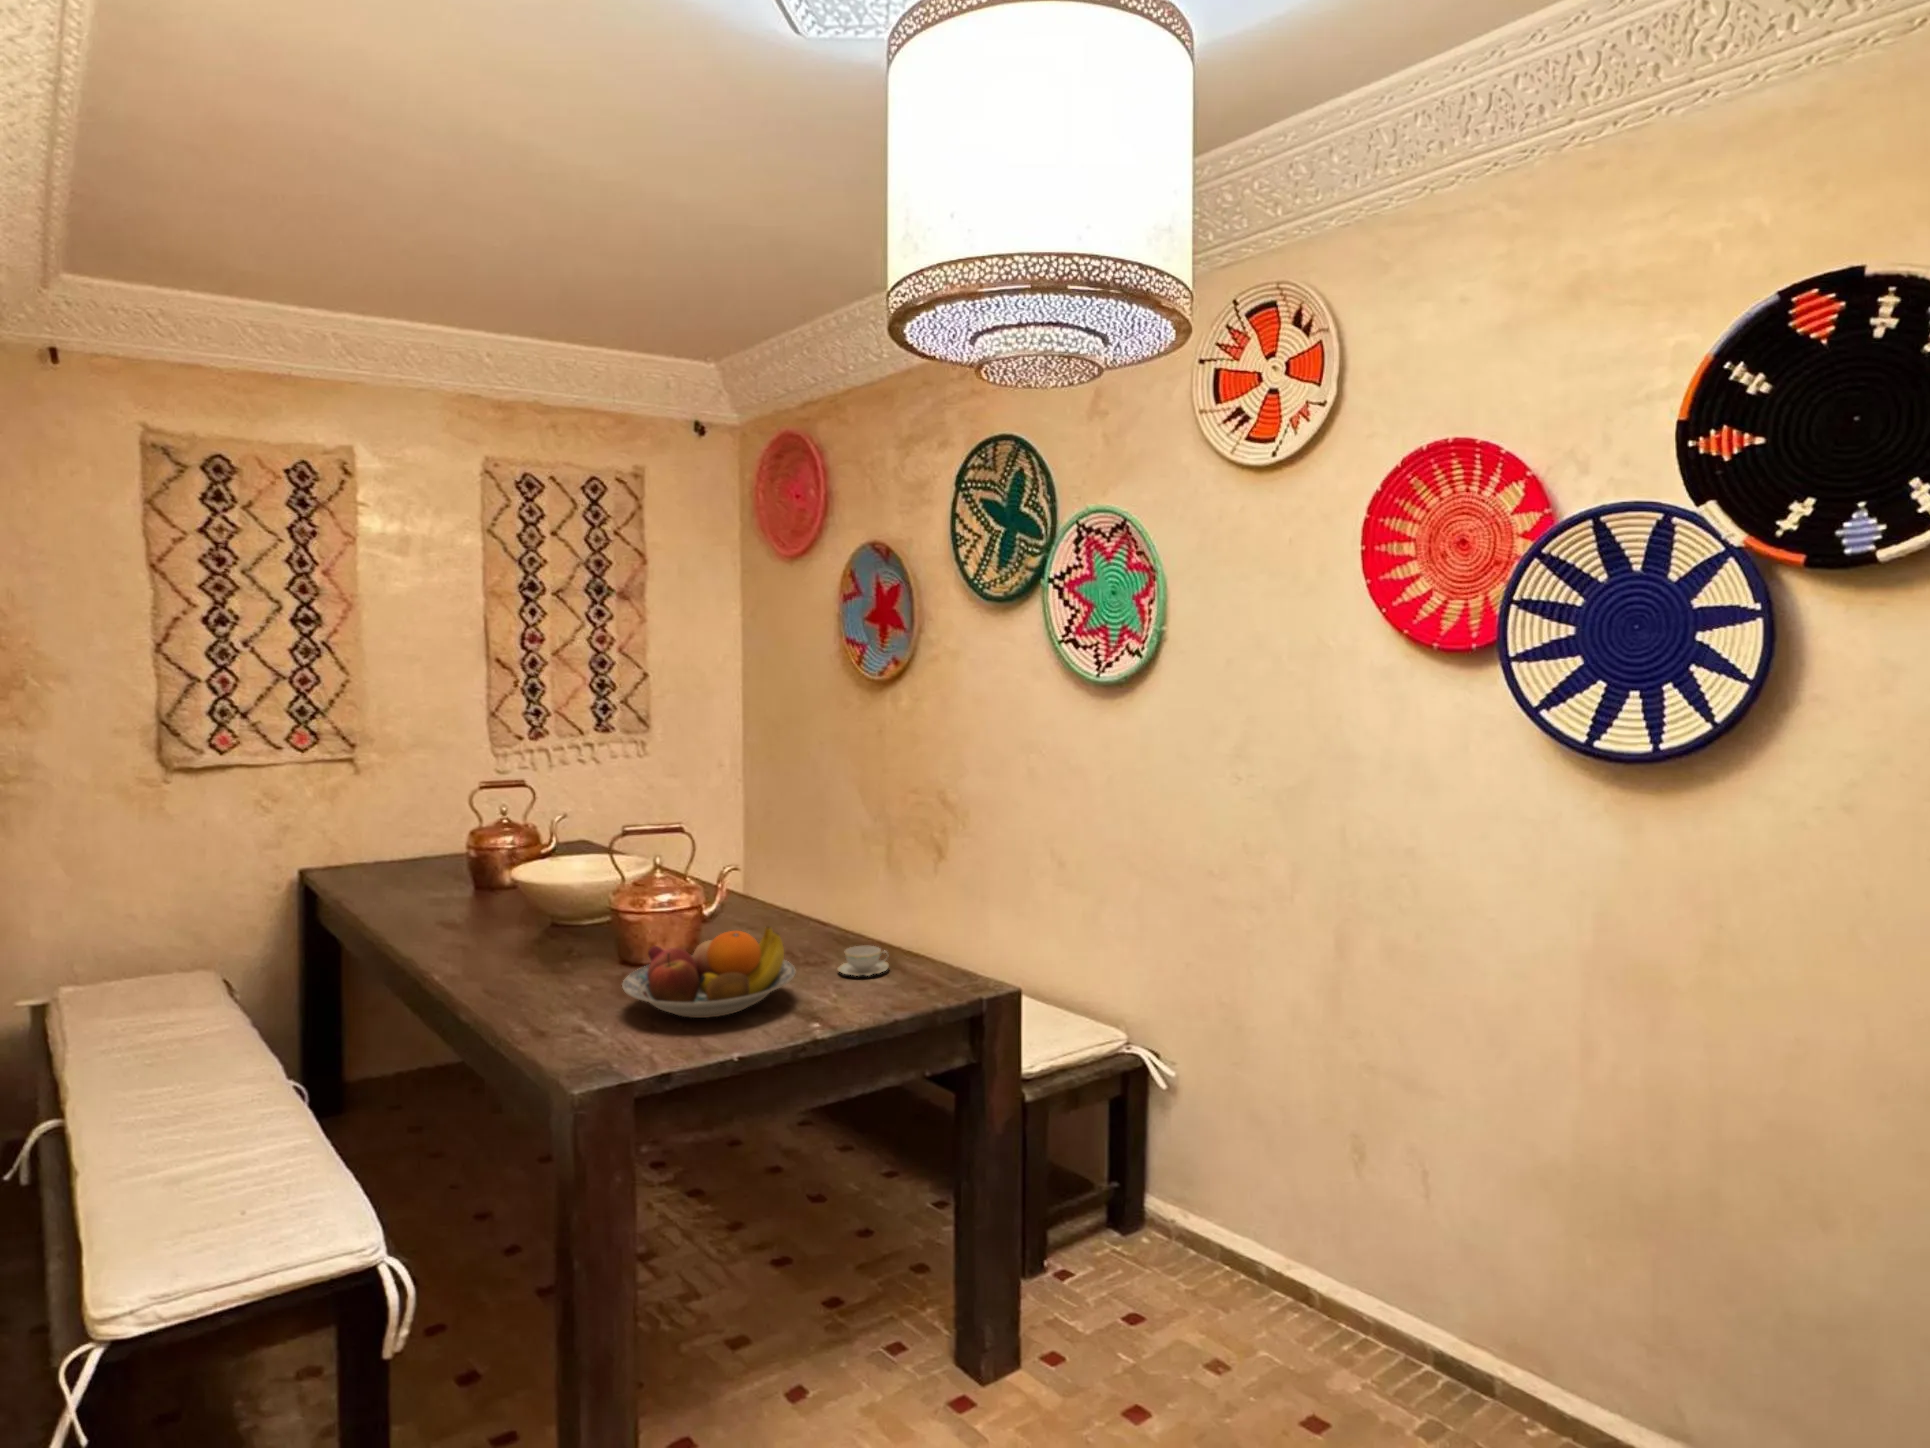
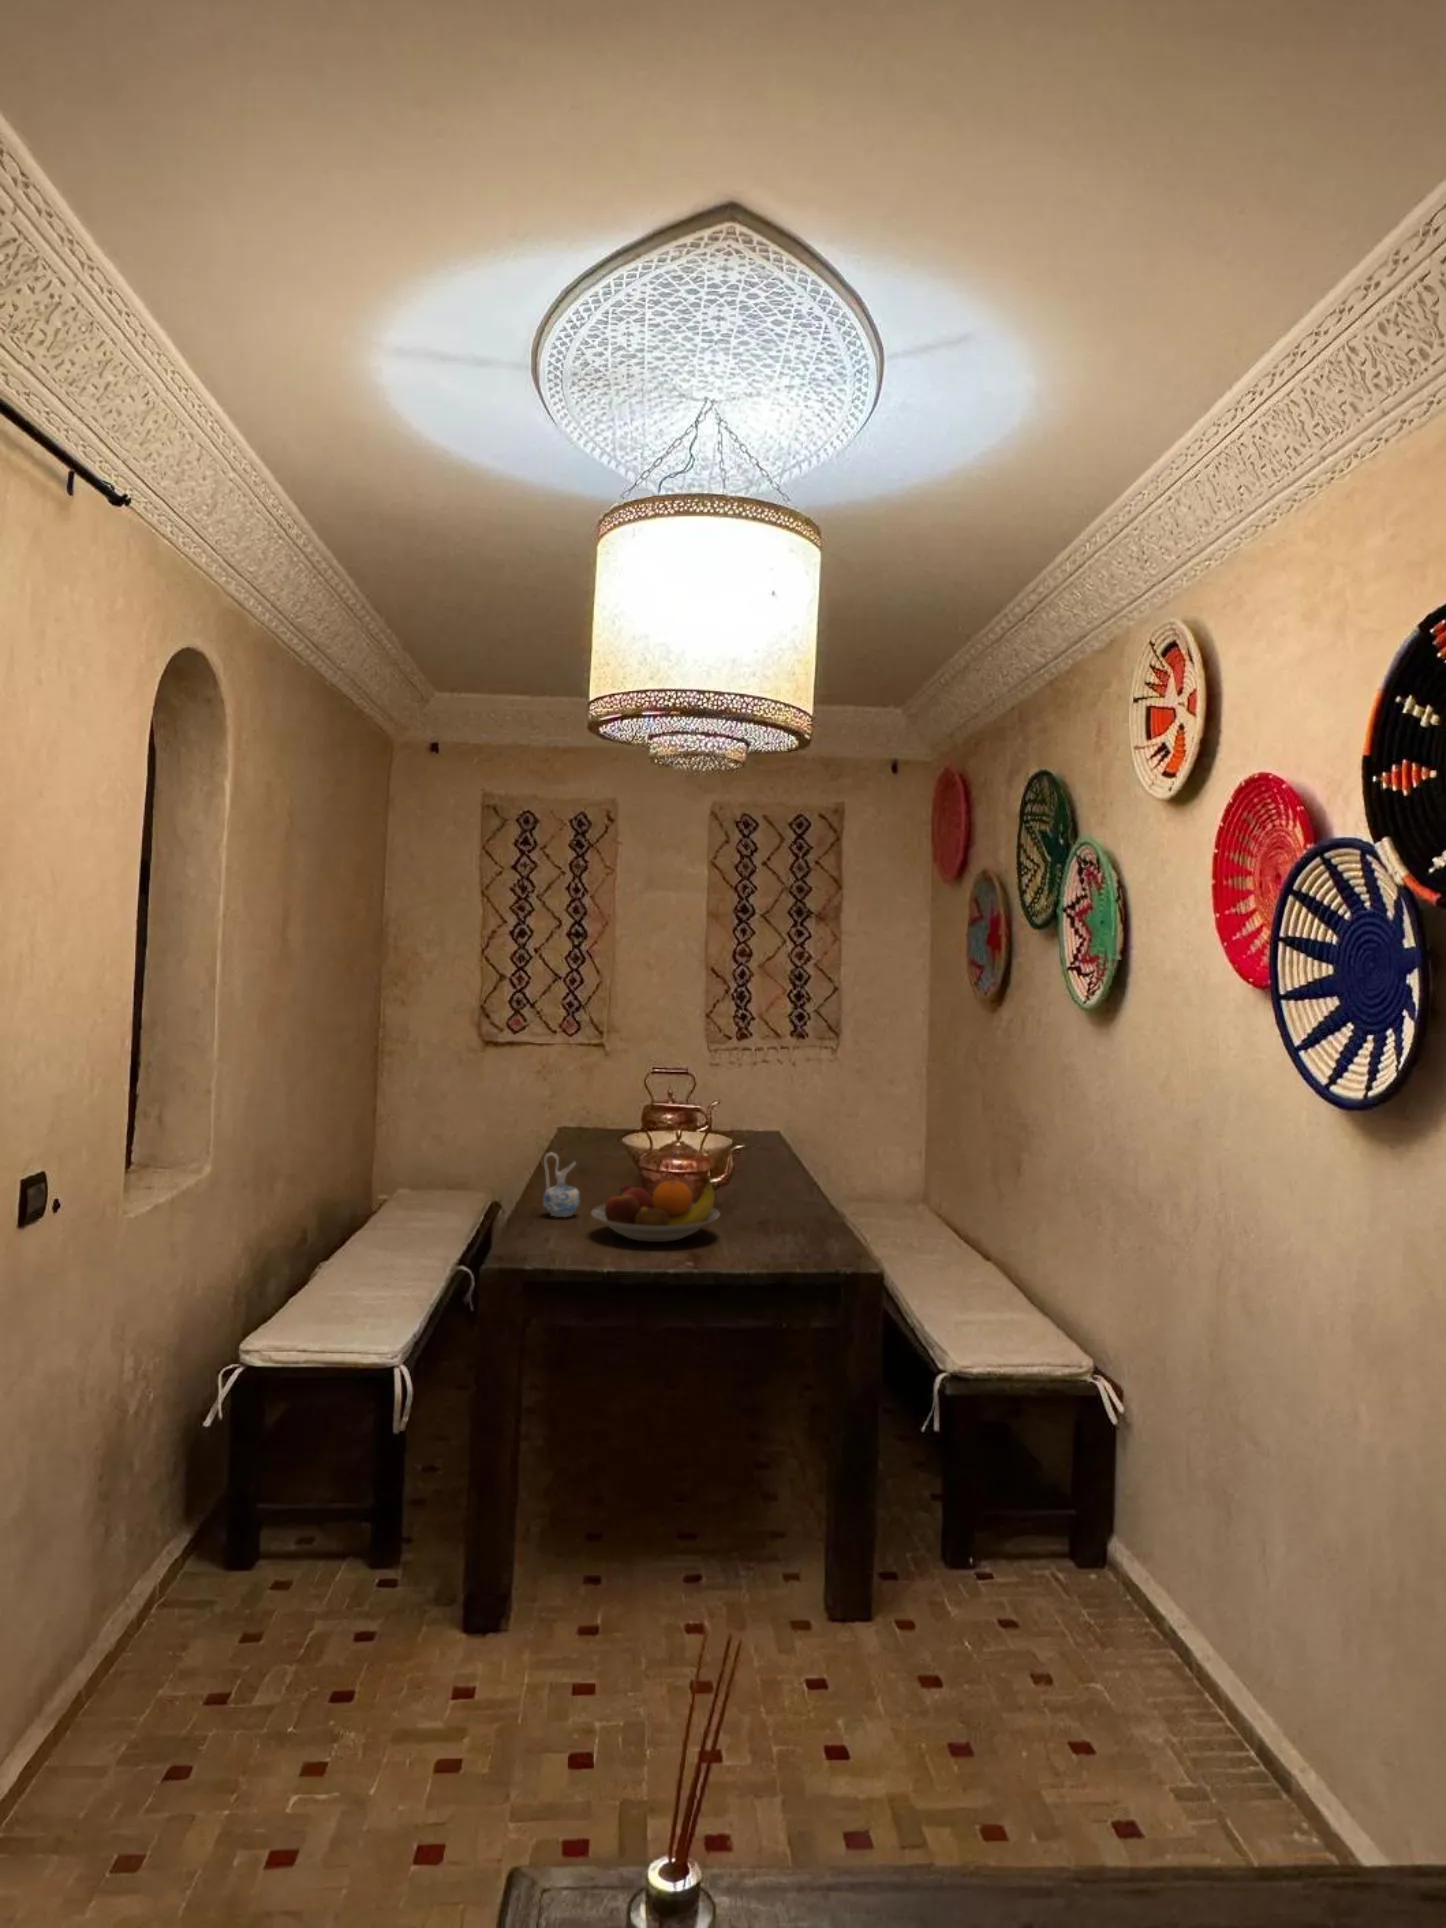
ceramic pitcher: none [511,921,567,1006] -> present [543,1153,580,1217]
teacup: present [838,946,889,976] -> none [769,1216,813,1239]

